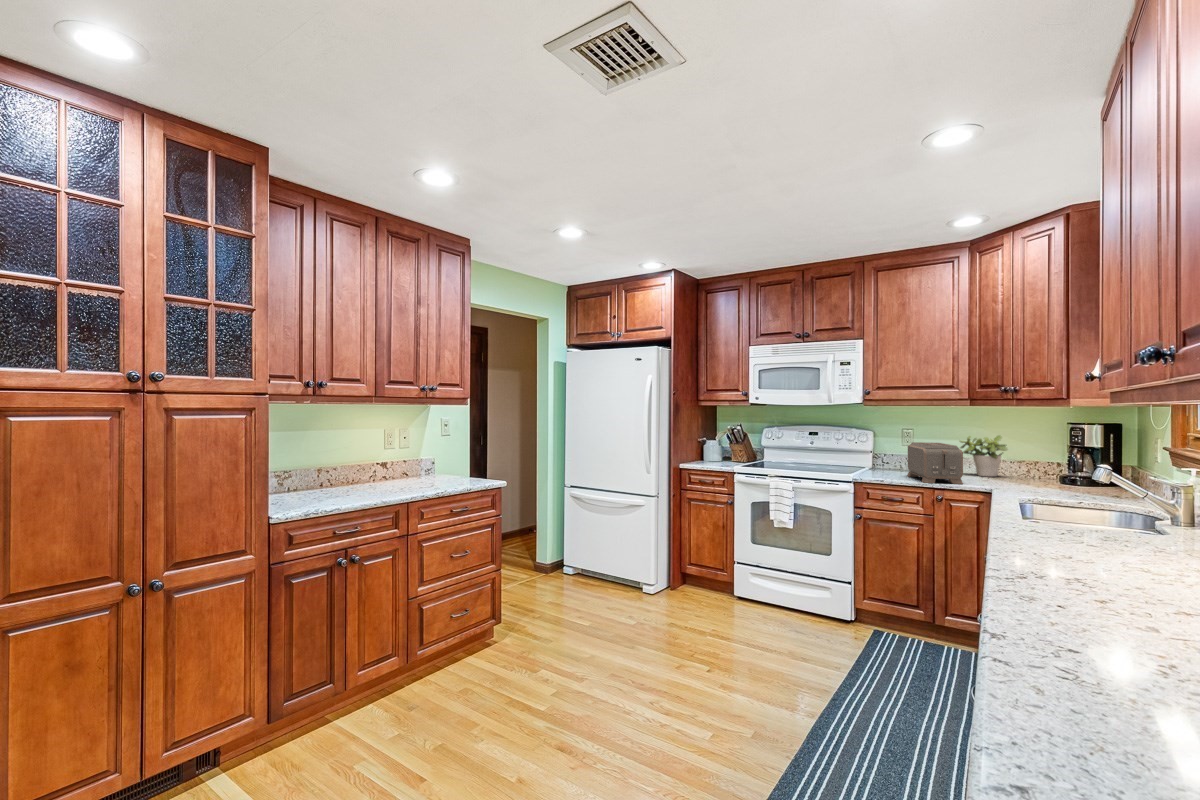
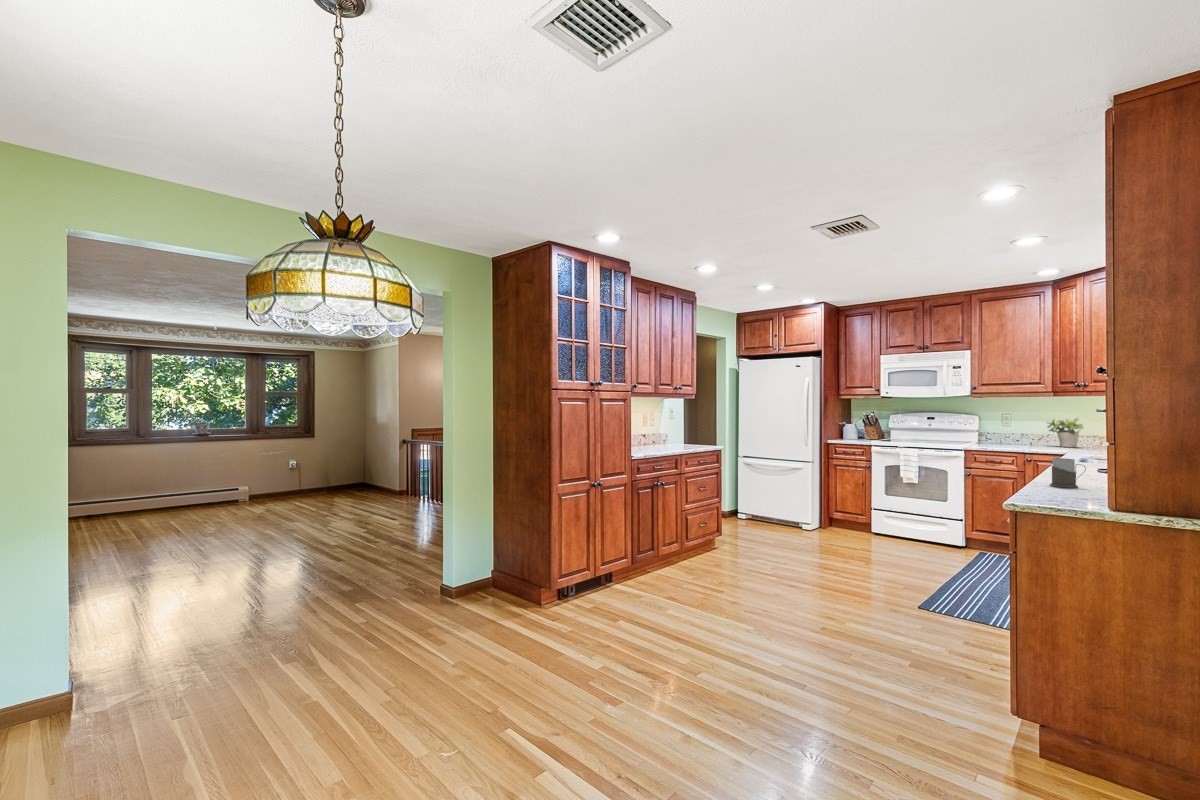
toaster: present [907,442,963,484] -> none [1005,423,1047,450]
mug: none [1033,580,1131,673] -> present [1050,458,1086,488]

